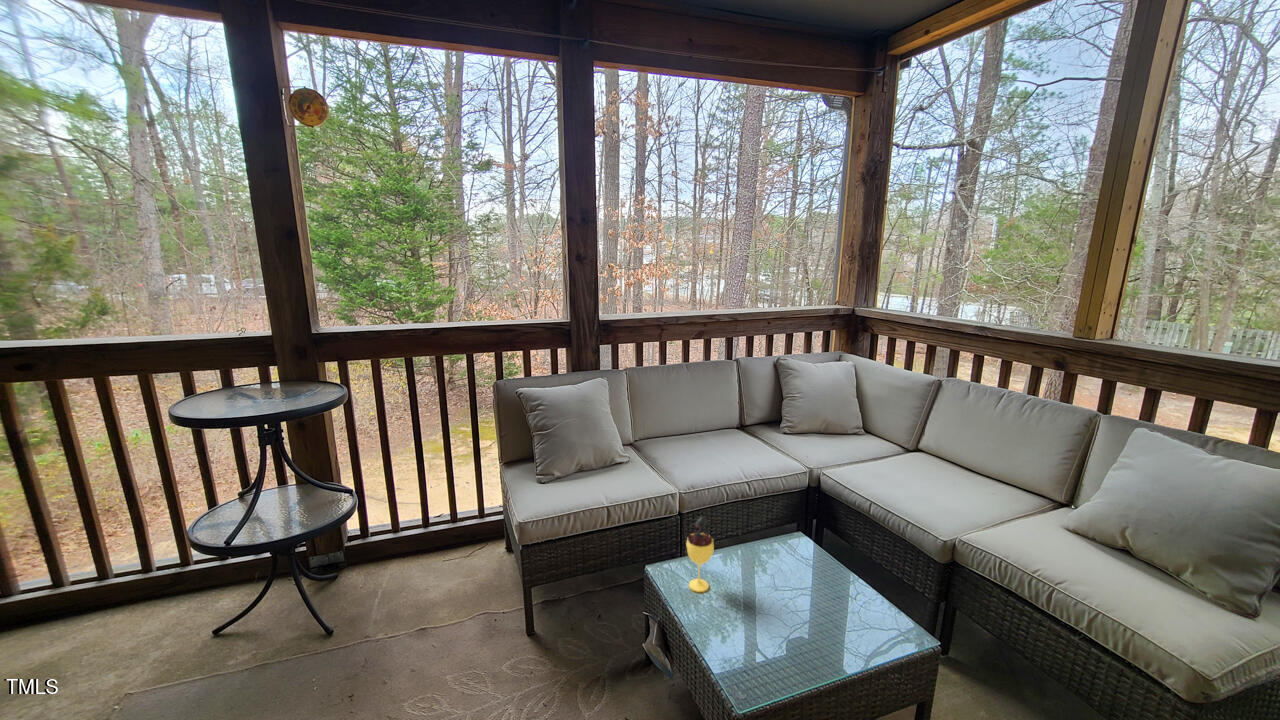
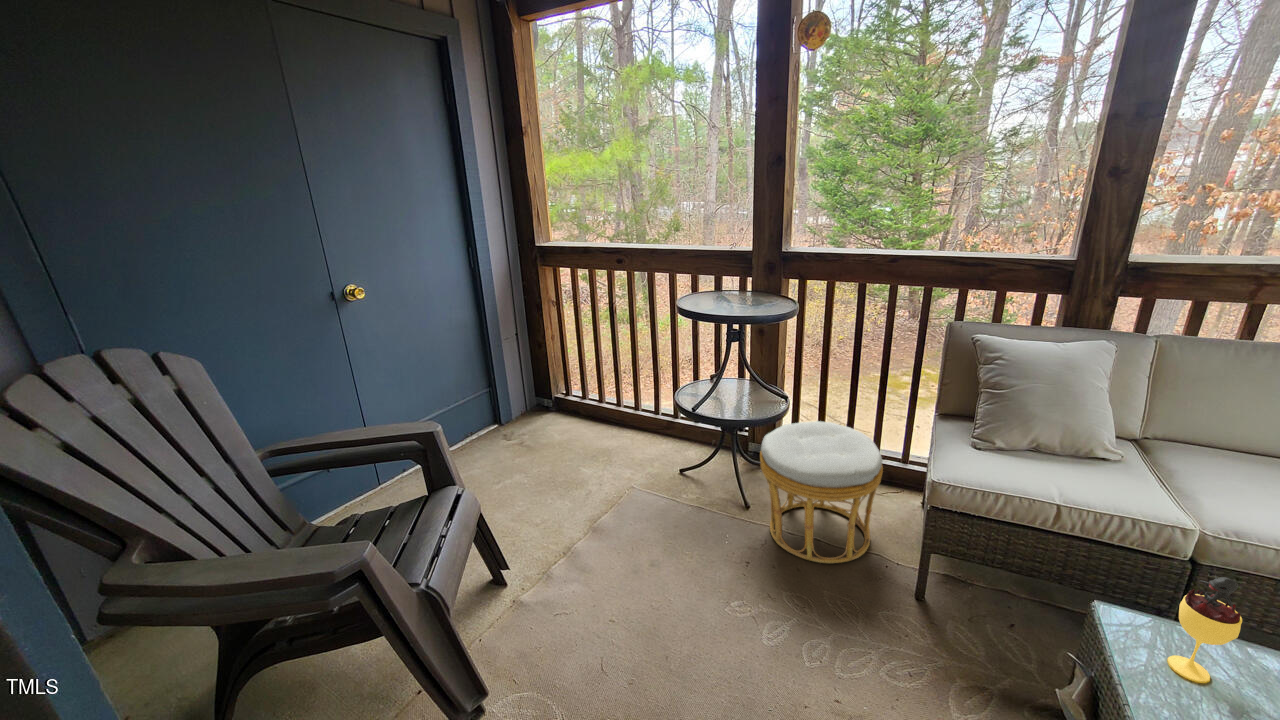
ottoman: none [338,501,475,662] -> present [760,421,883,563]

